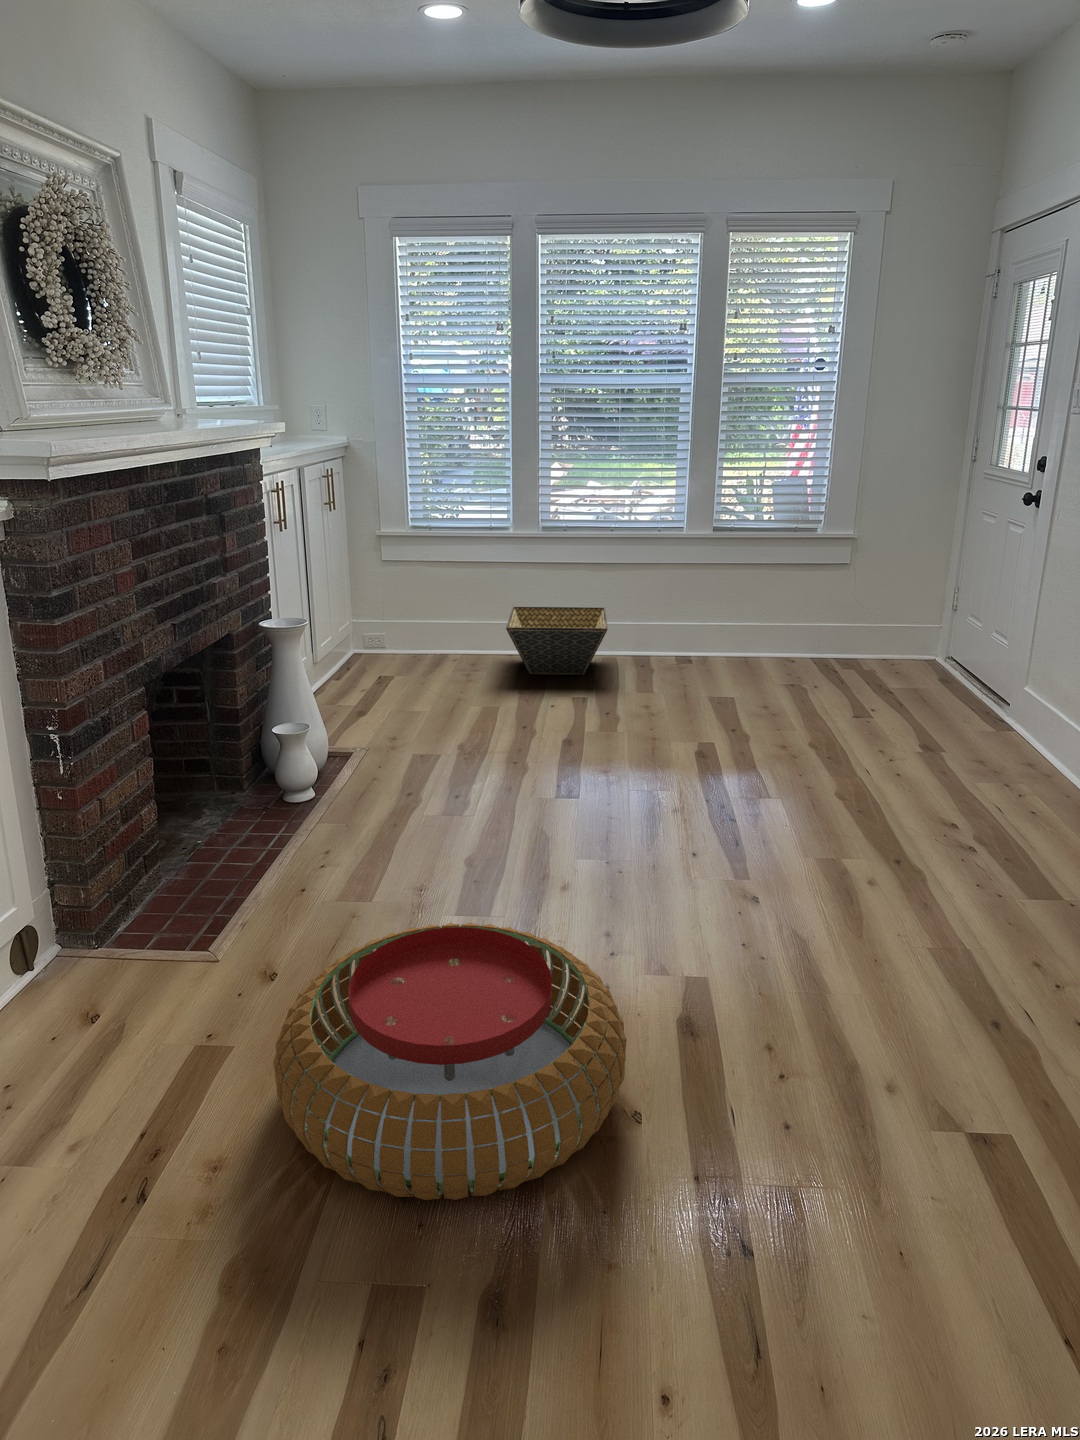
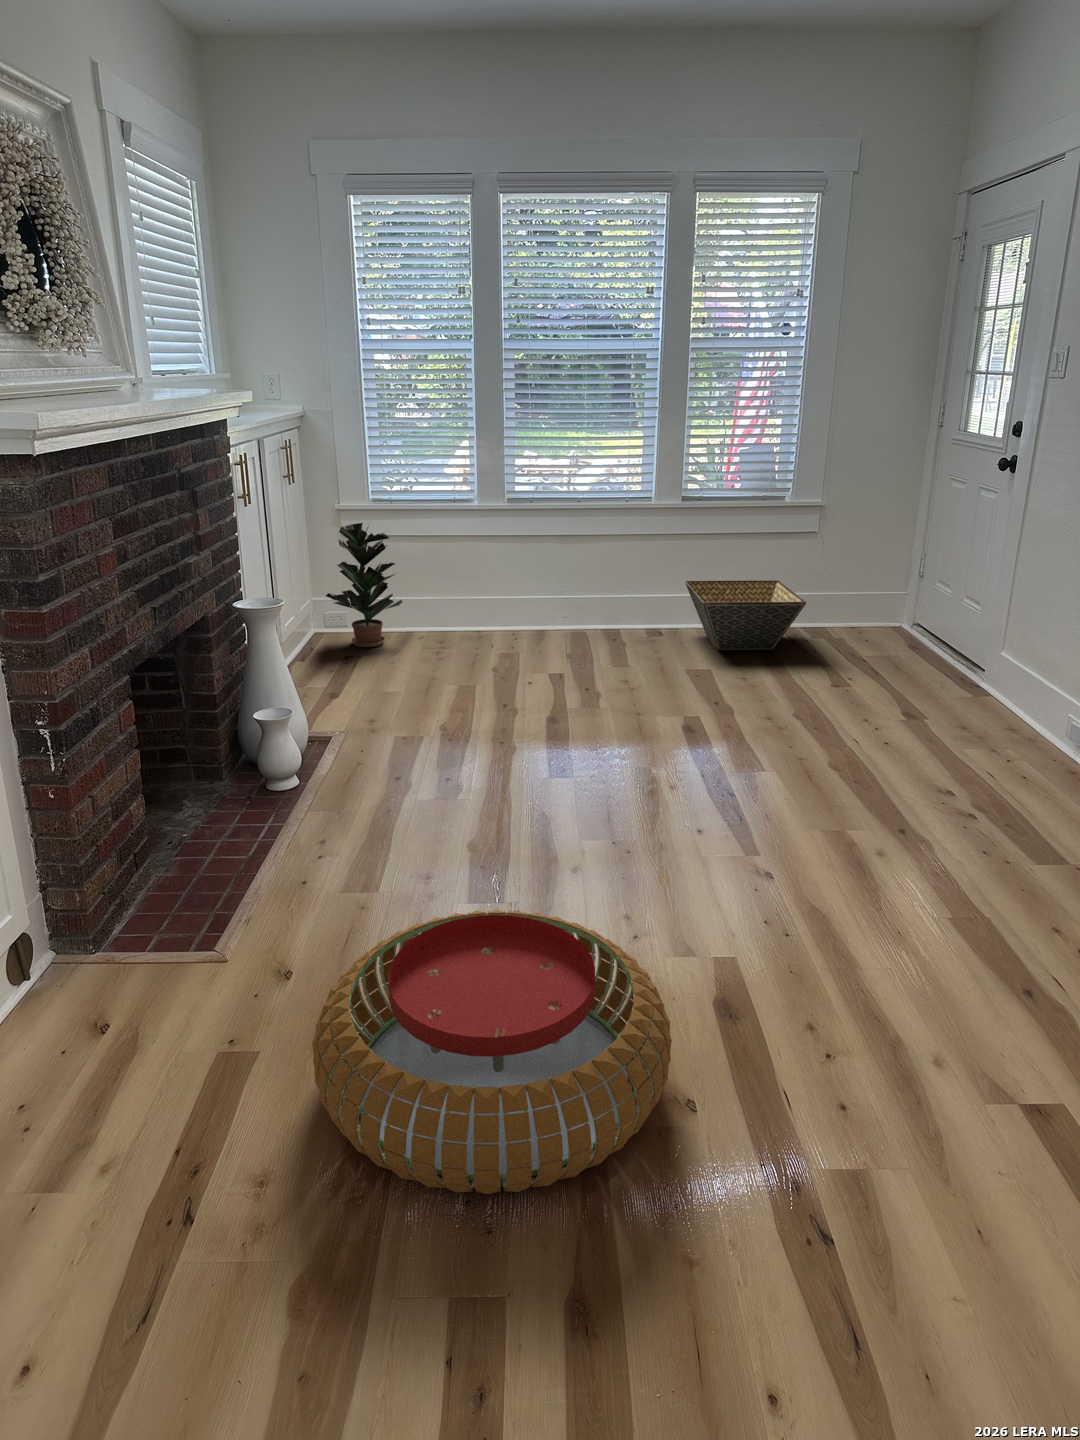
potted plant: none [362,549,435,668] -> present [326,523,402,647]
basket: present [506,607,608,675] -> present [685,580,806,651]

